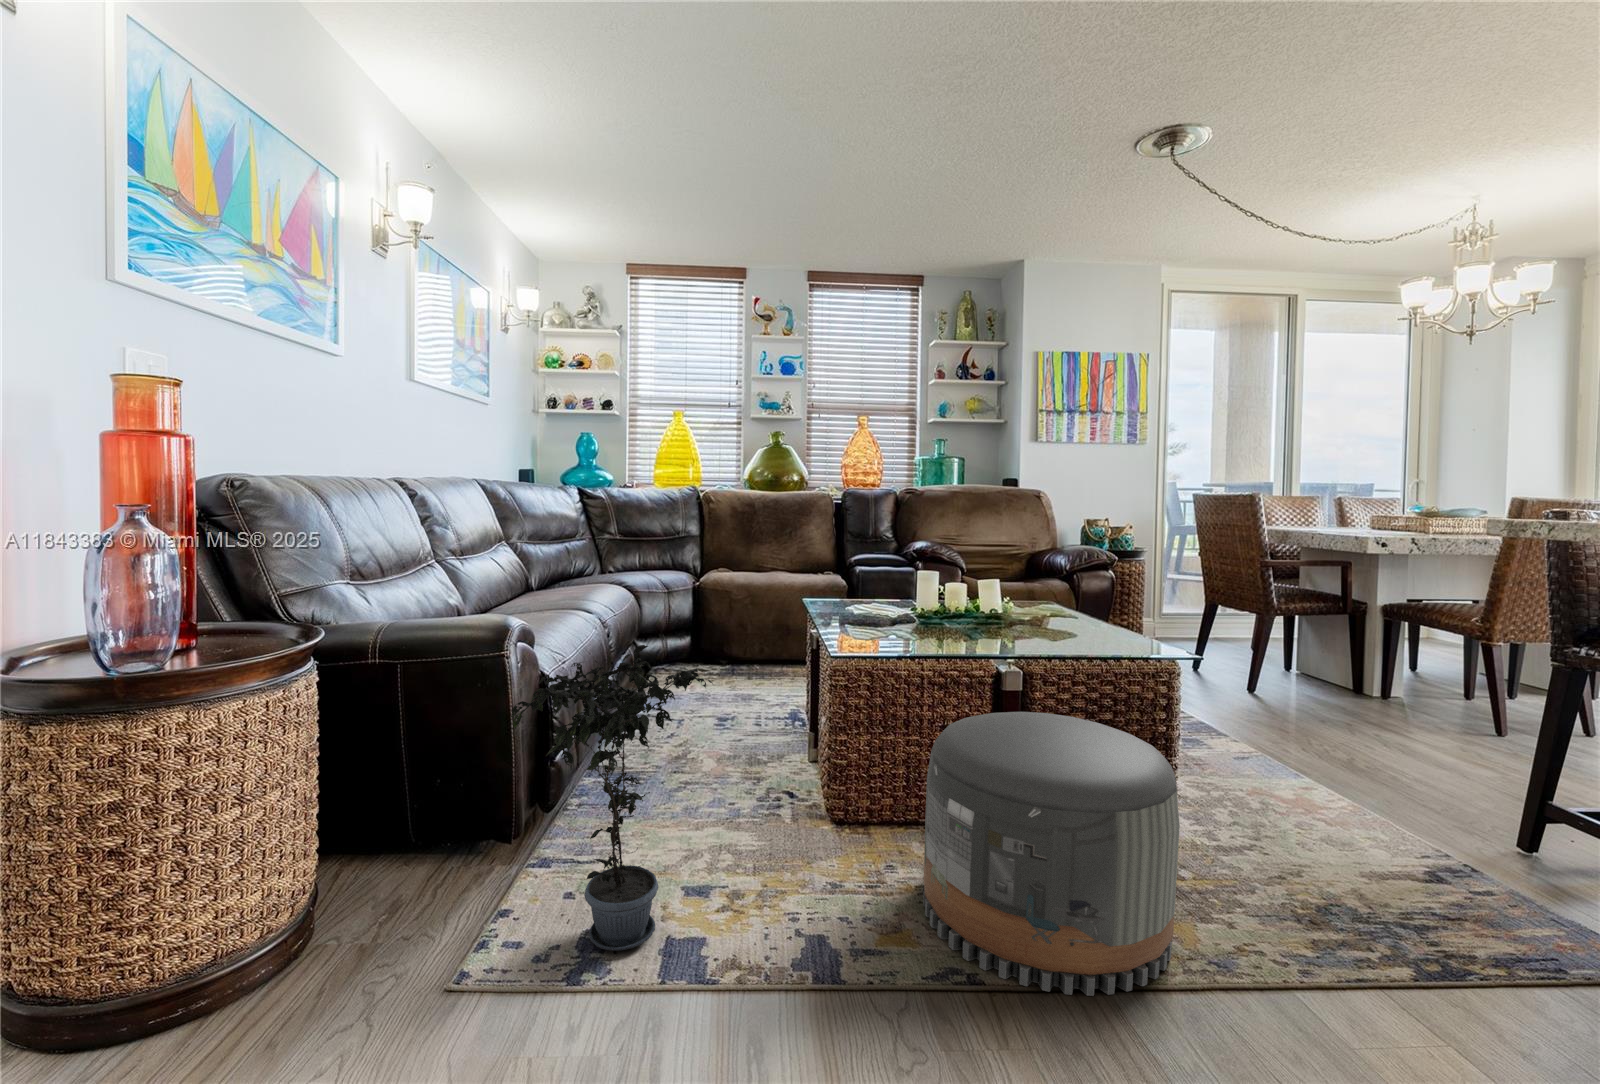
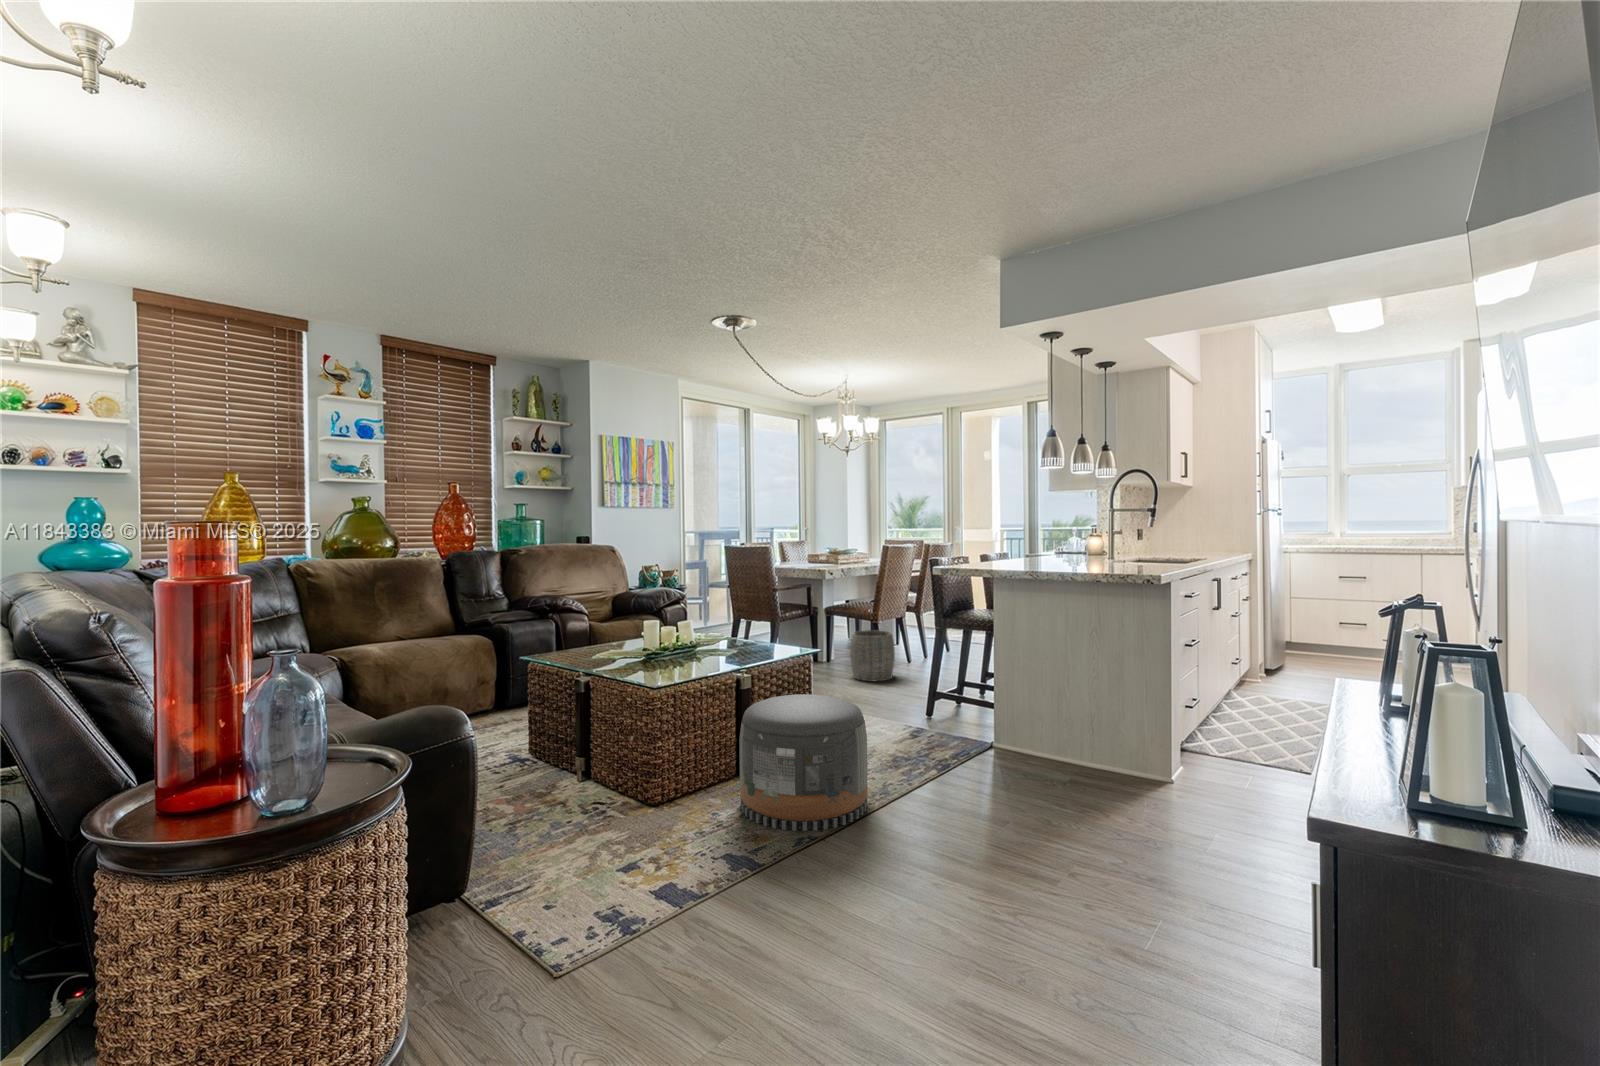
potted plant: present [511,645,713,951] -> none [573,695,662,904]
woven basket: none [1382,647,1491,747] -> present [850,630,895,681]

